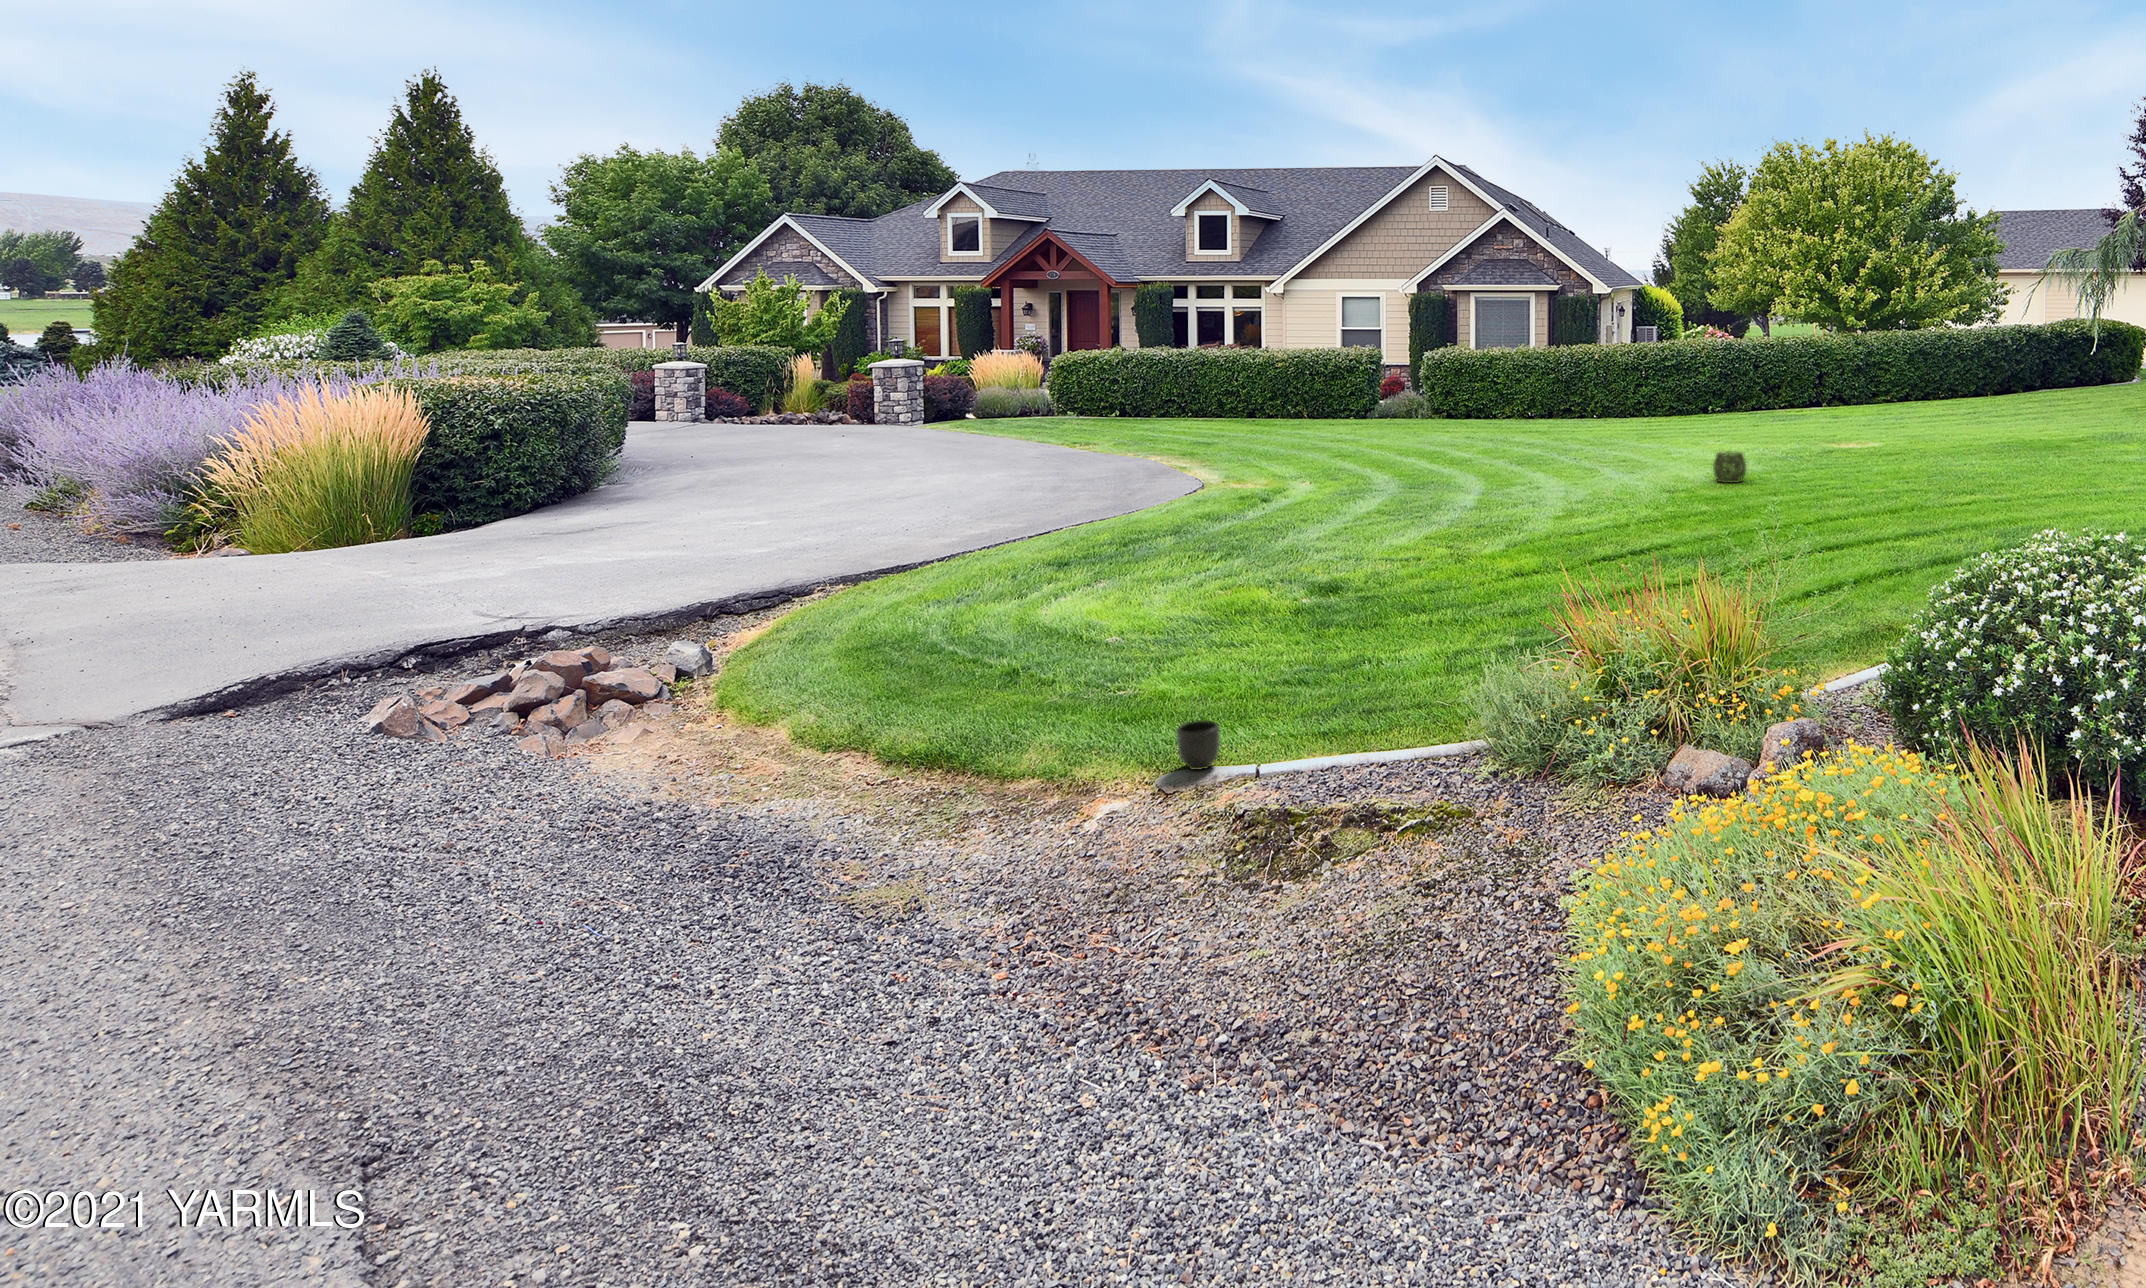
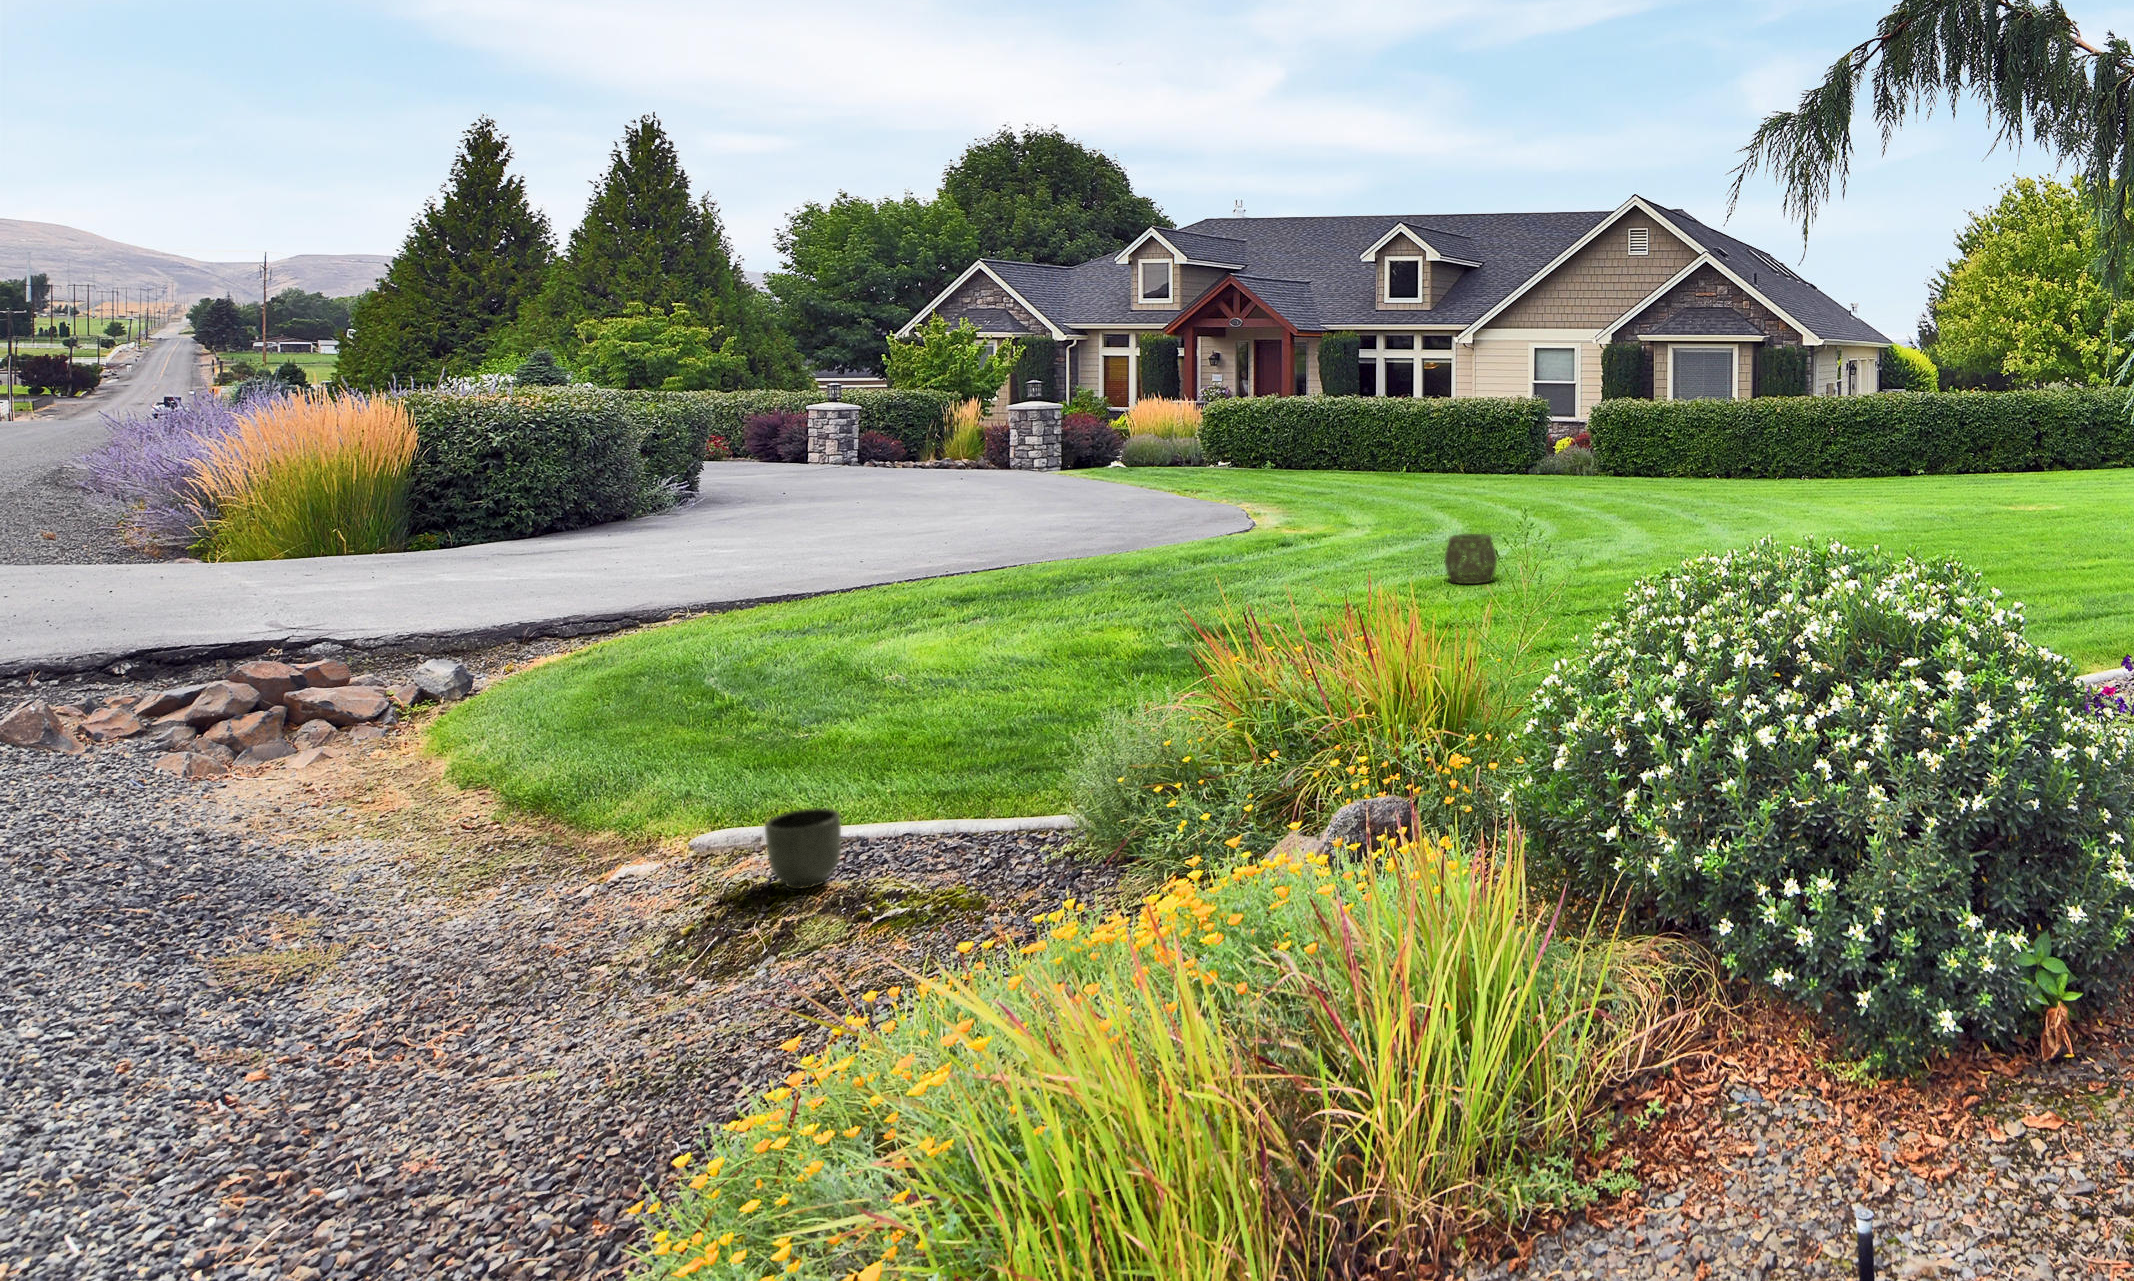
woven basket: present [1713,451,1746,483] -> present [1445,534,1497,584]

